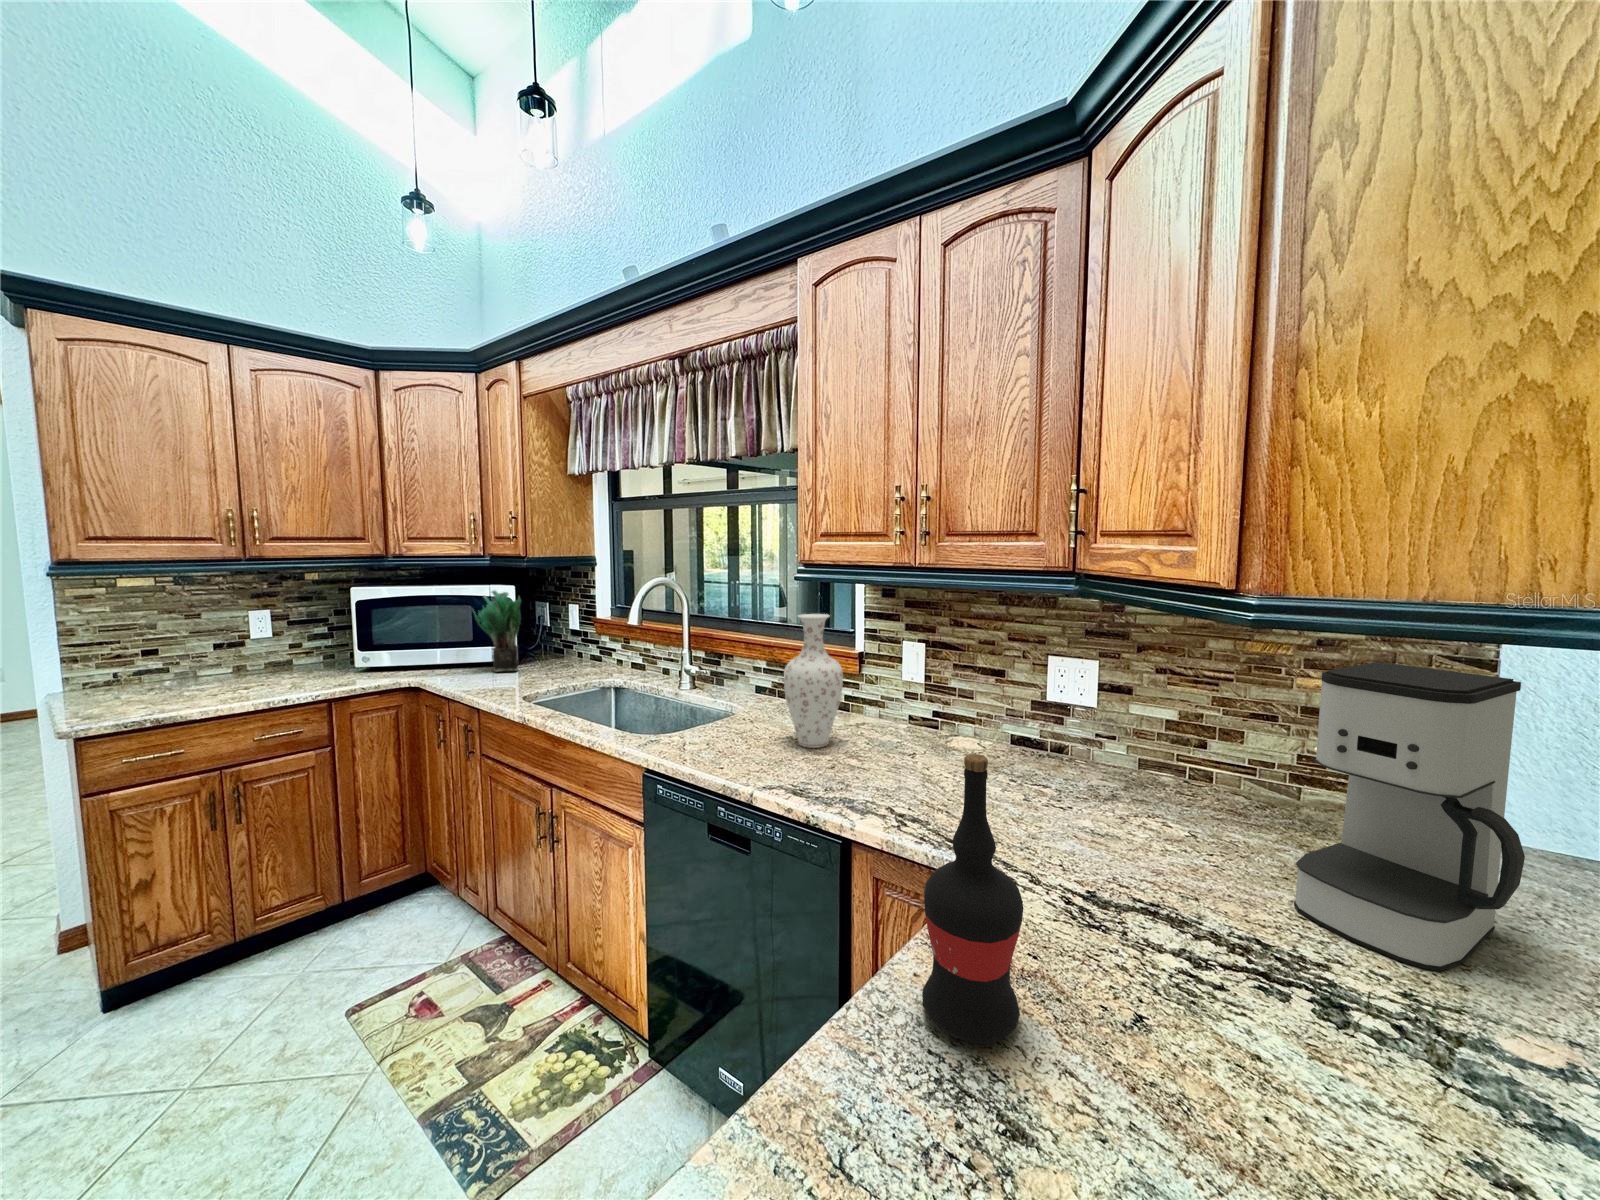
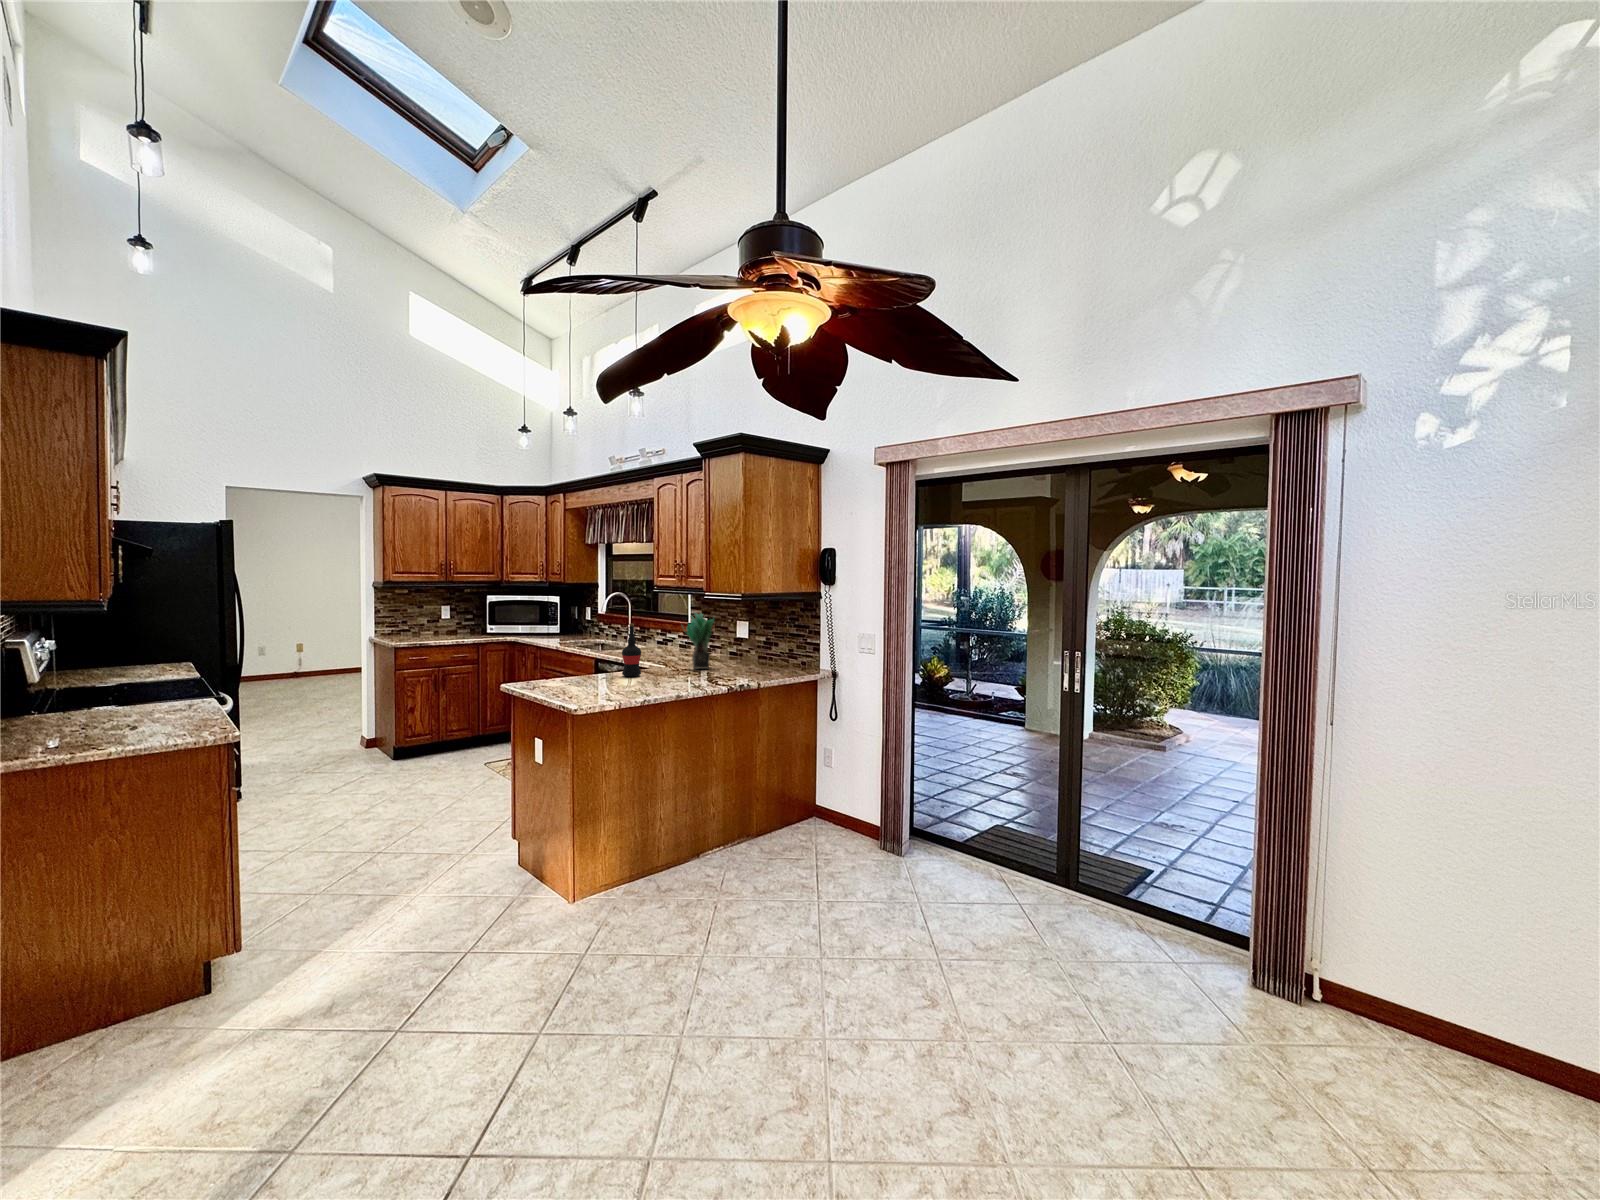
potted plant: present [473,591,521,672] -> present [687,612,714,669]
vase: present [784,614,843,748] -> none [648,606,671,654]
coffee maker: present [1294,662,1525,971] -> none [729,614,769,676]

